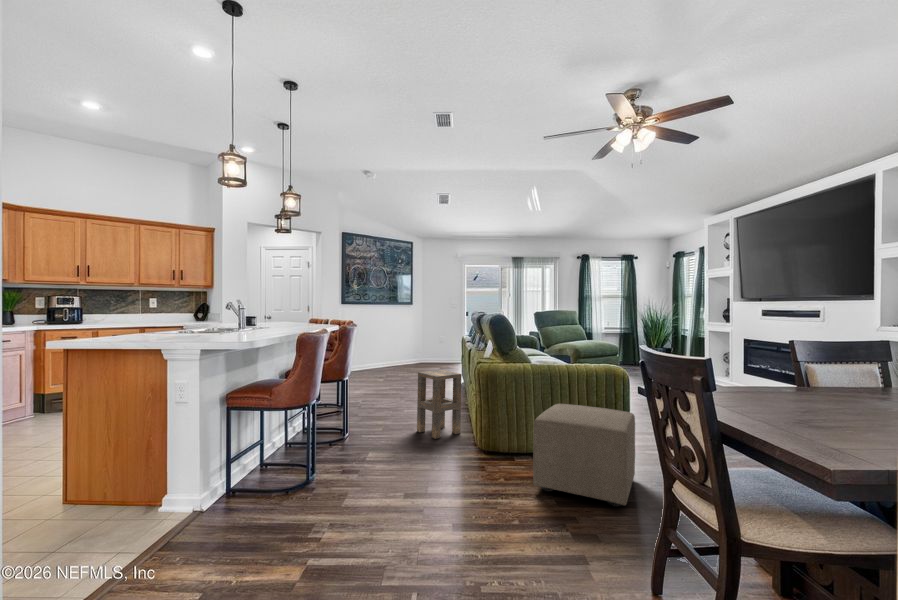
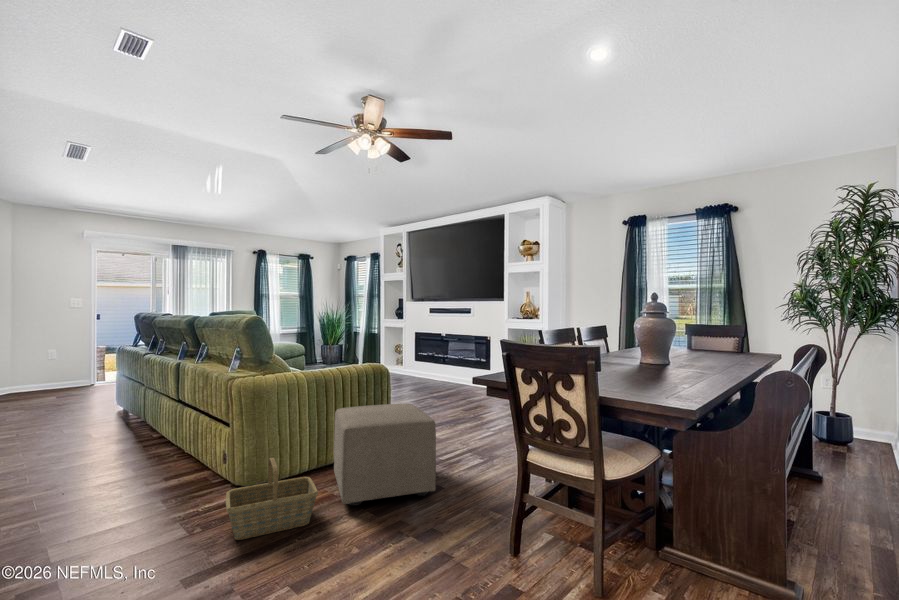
side table: present [417,370,462,439] -> none [108,394,187,494]
basket: none [445,430,515,490] -> present [226,458,318,540]

